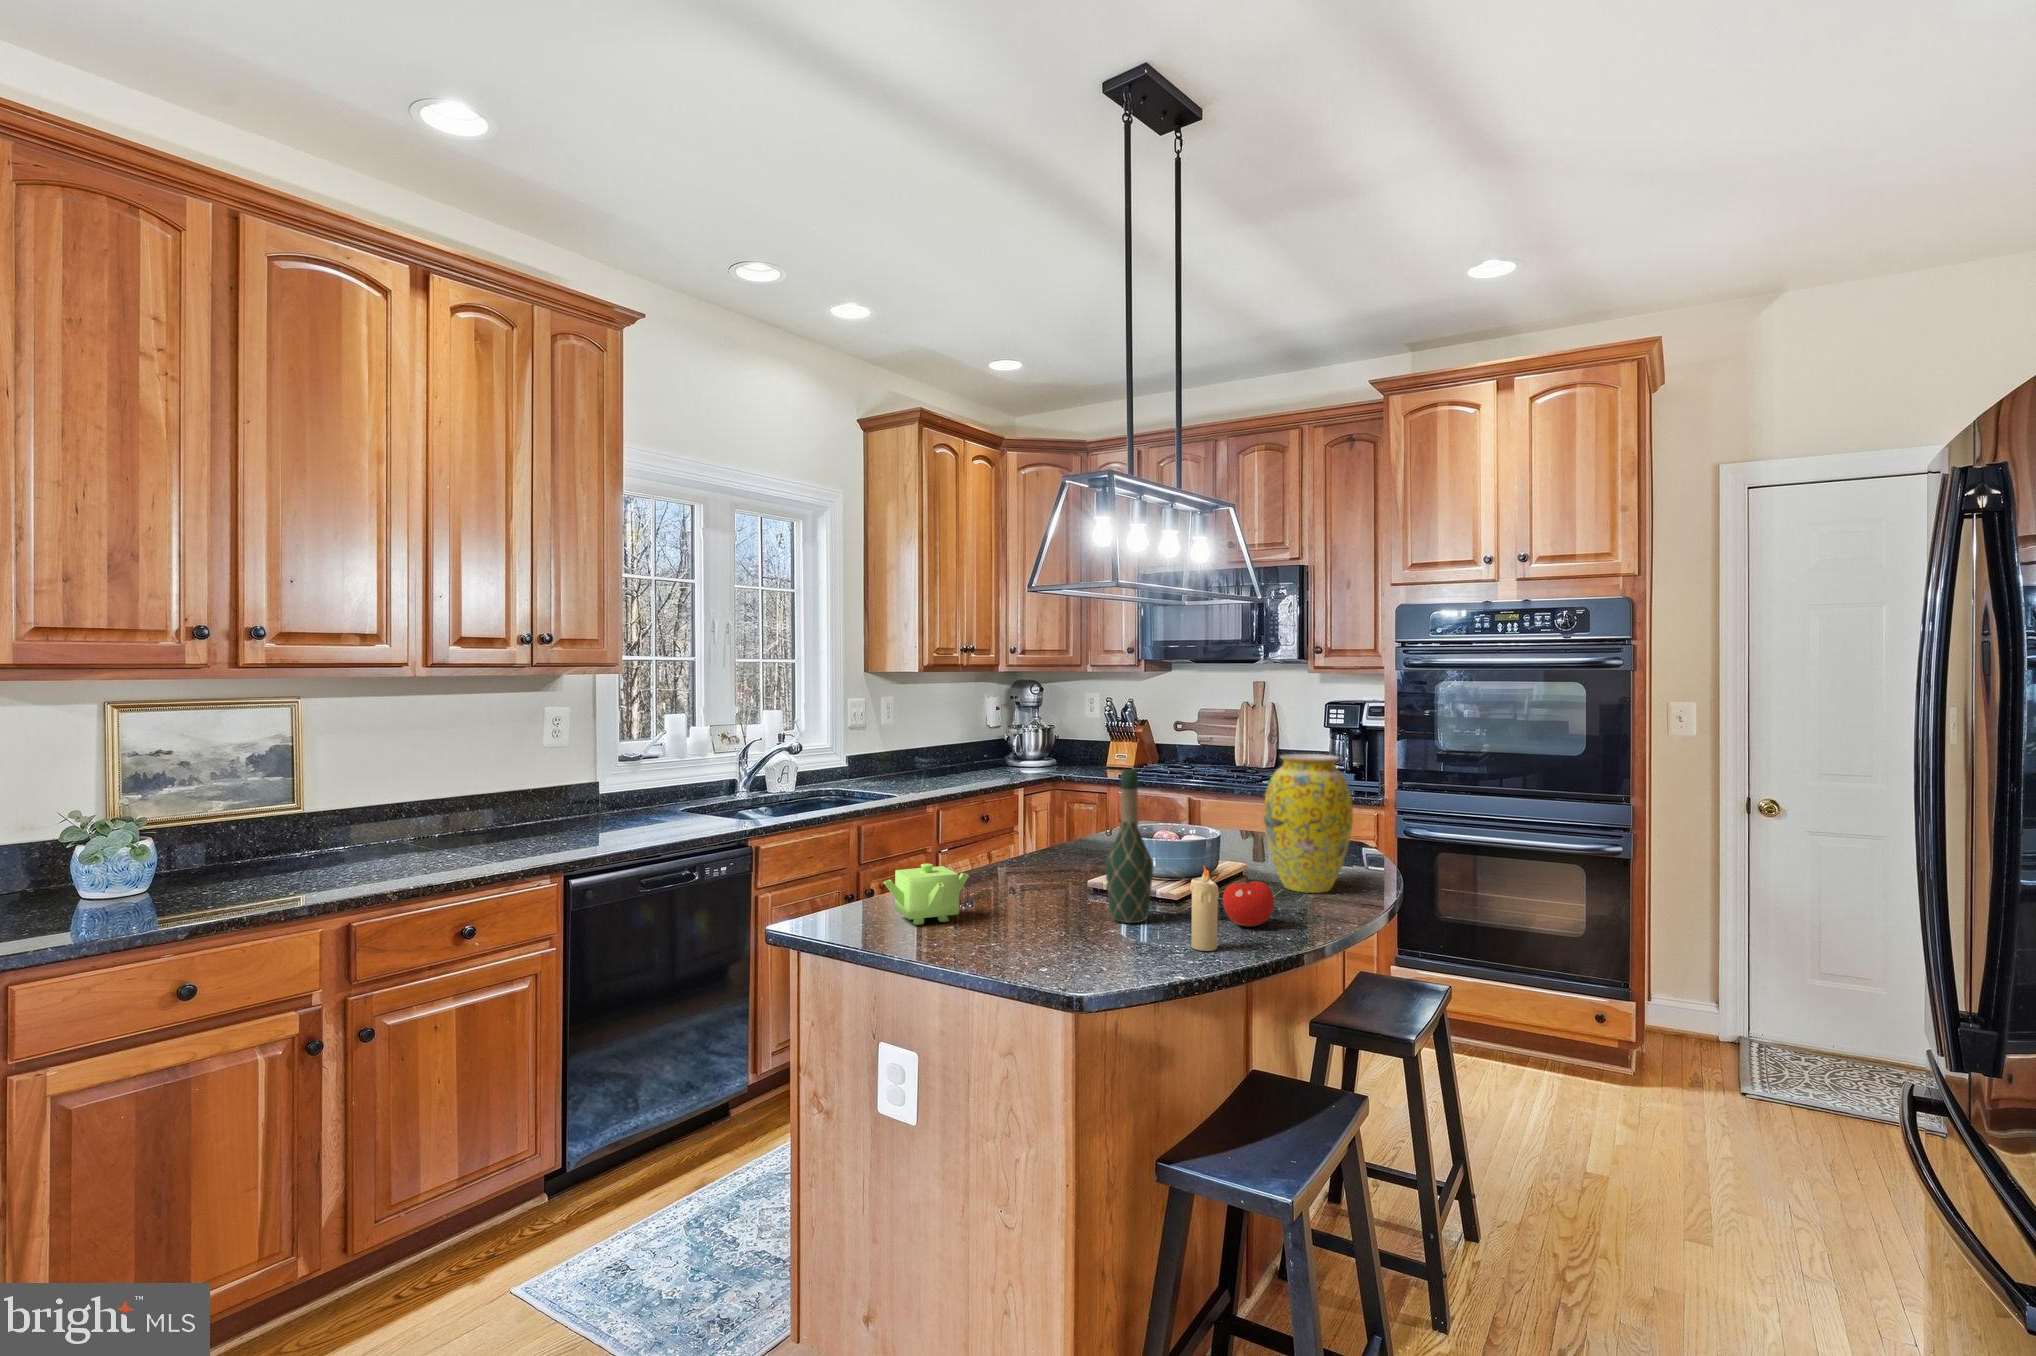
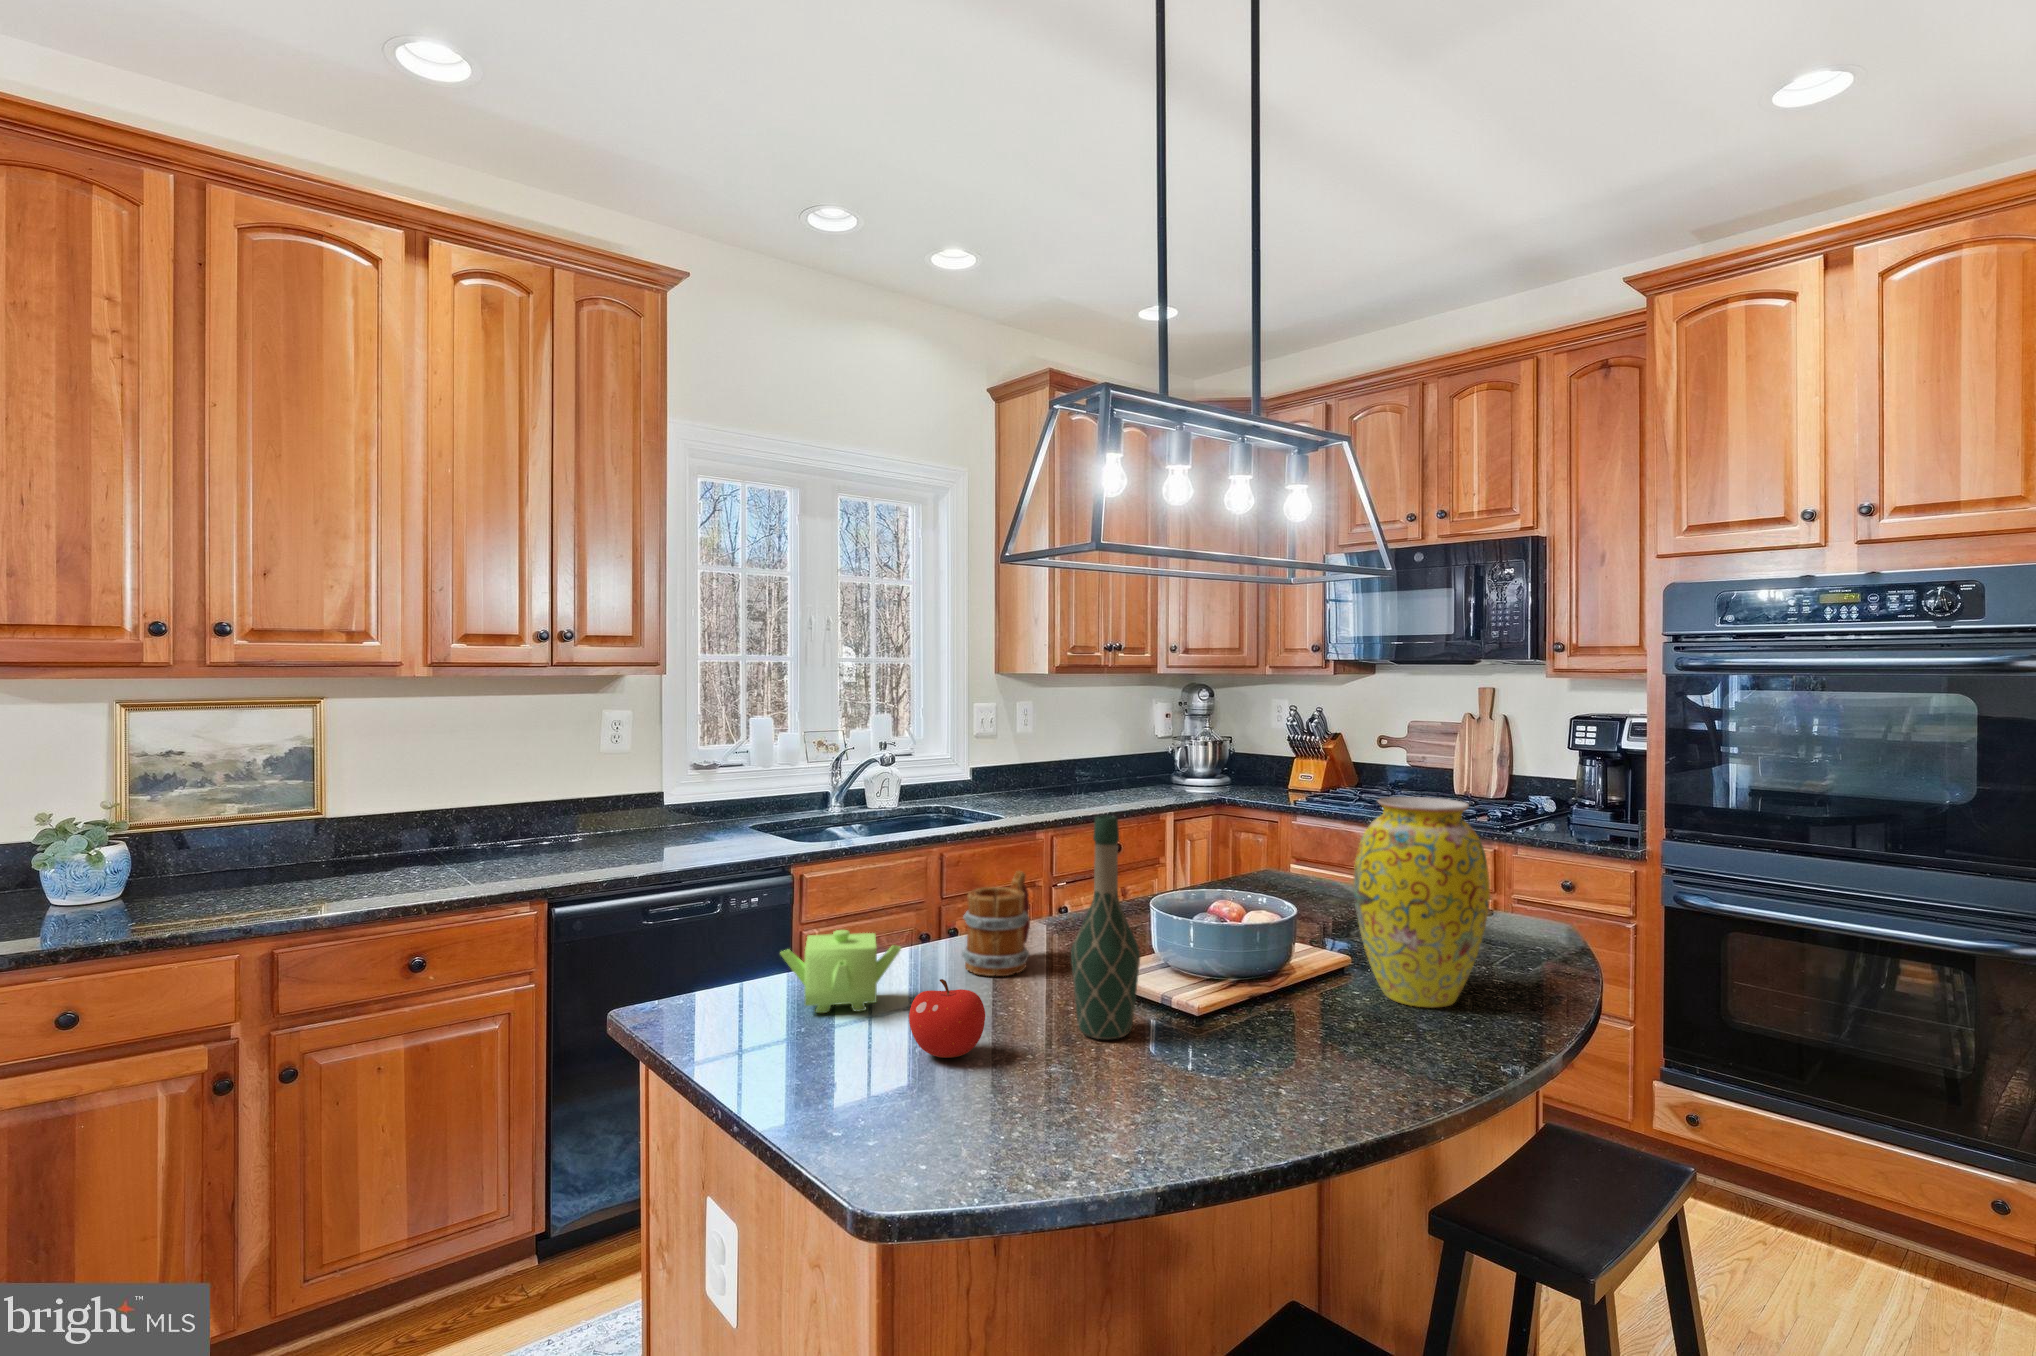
mug: none [987,820,1036,896] -> present [962,871,1030,976]
candle: present [1190,865,1219,951] -> none [1146,973,1189,1108]
fruit: present [1223,875,1274,926] -> present [909,979,985,1058]

